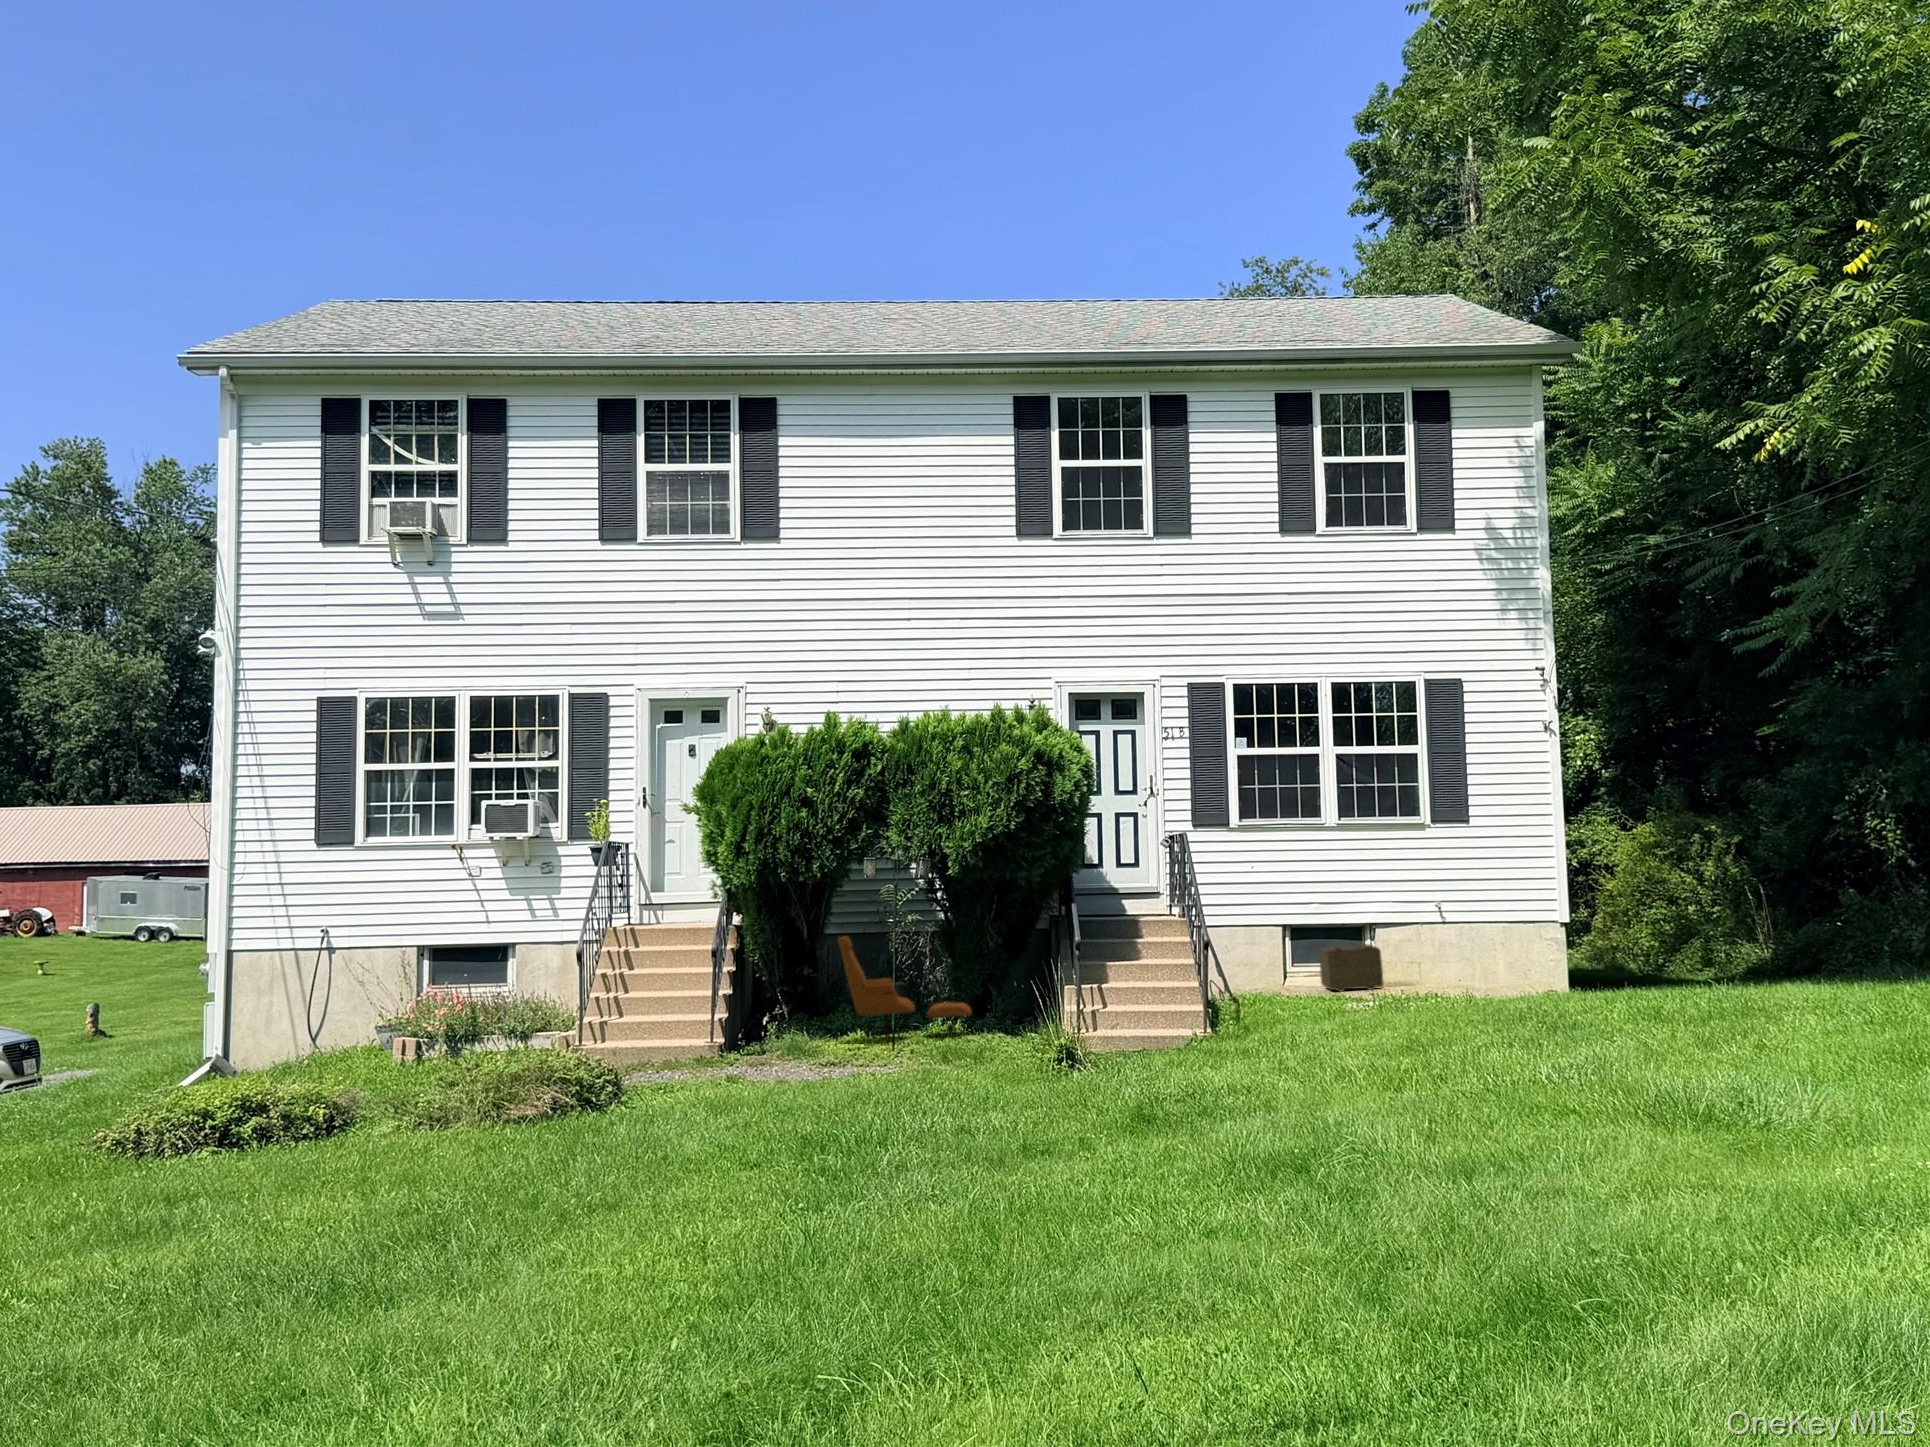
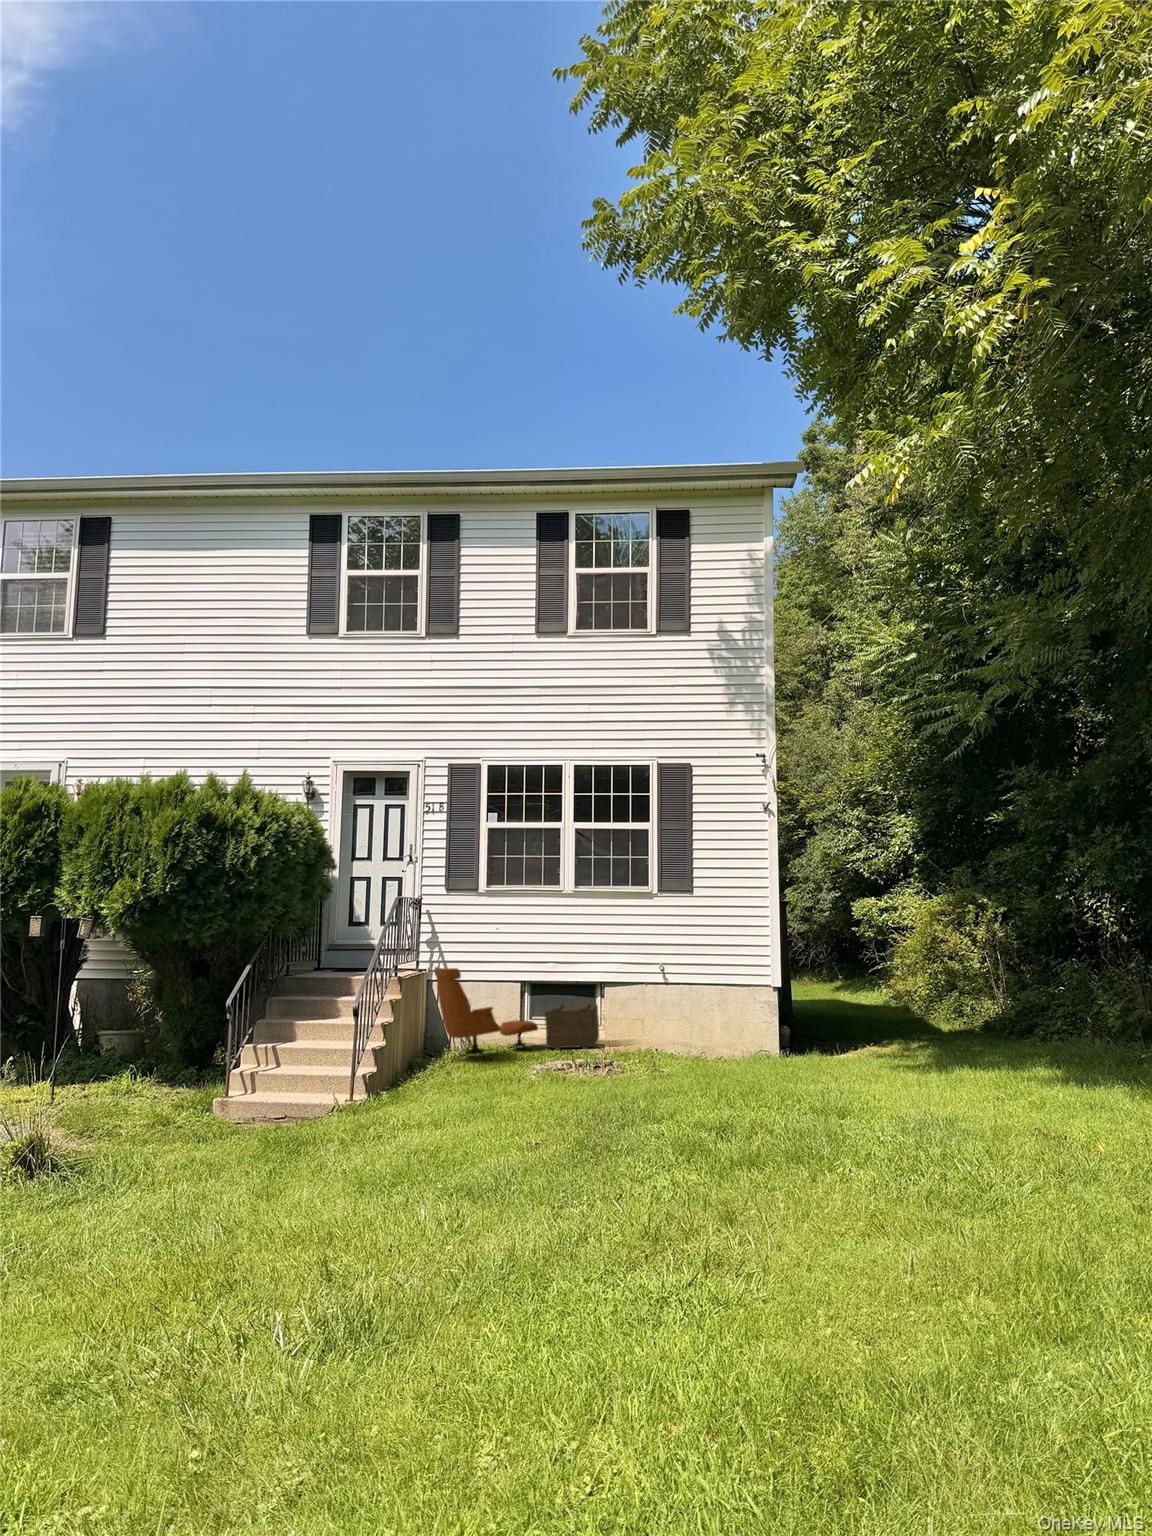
lounge chair: present [838,936,973,1041] -> present [434,967,538,1061]

